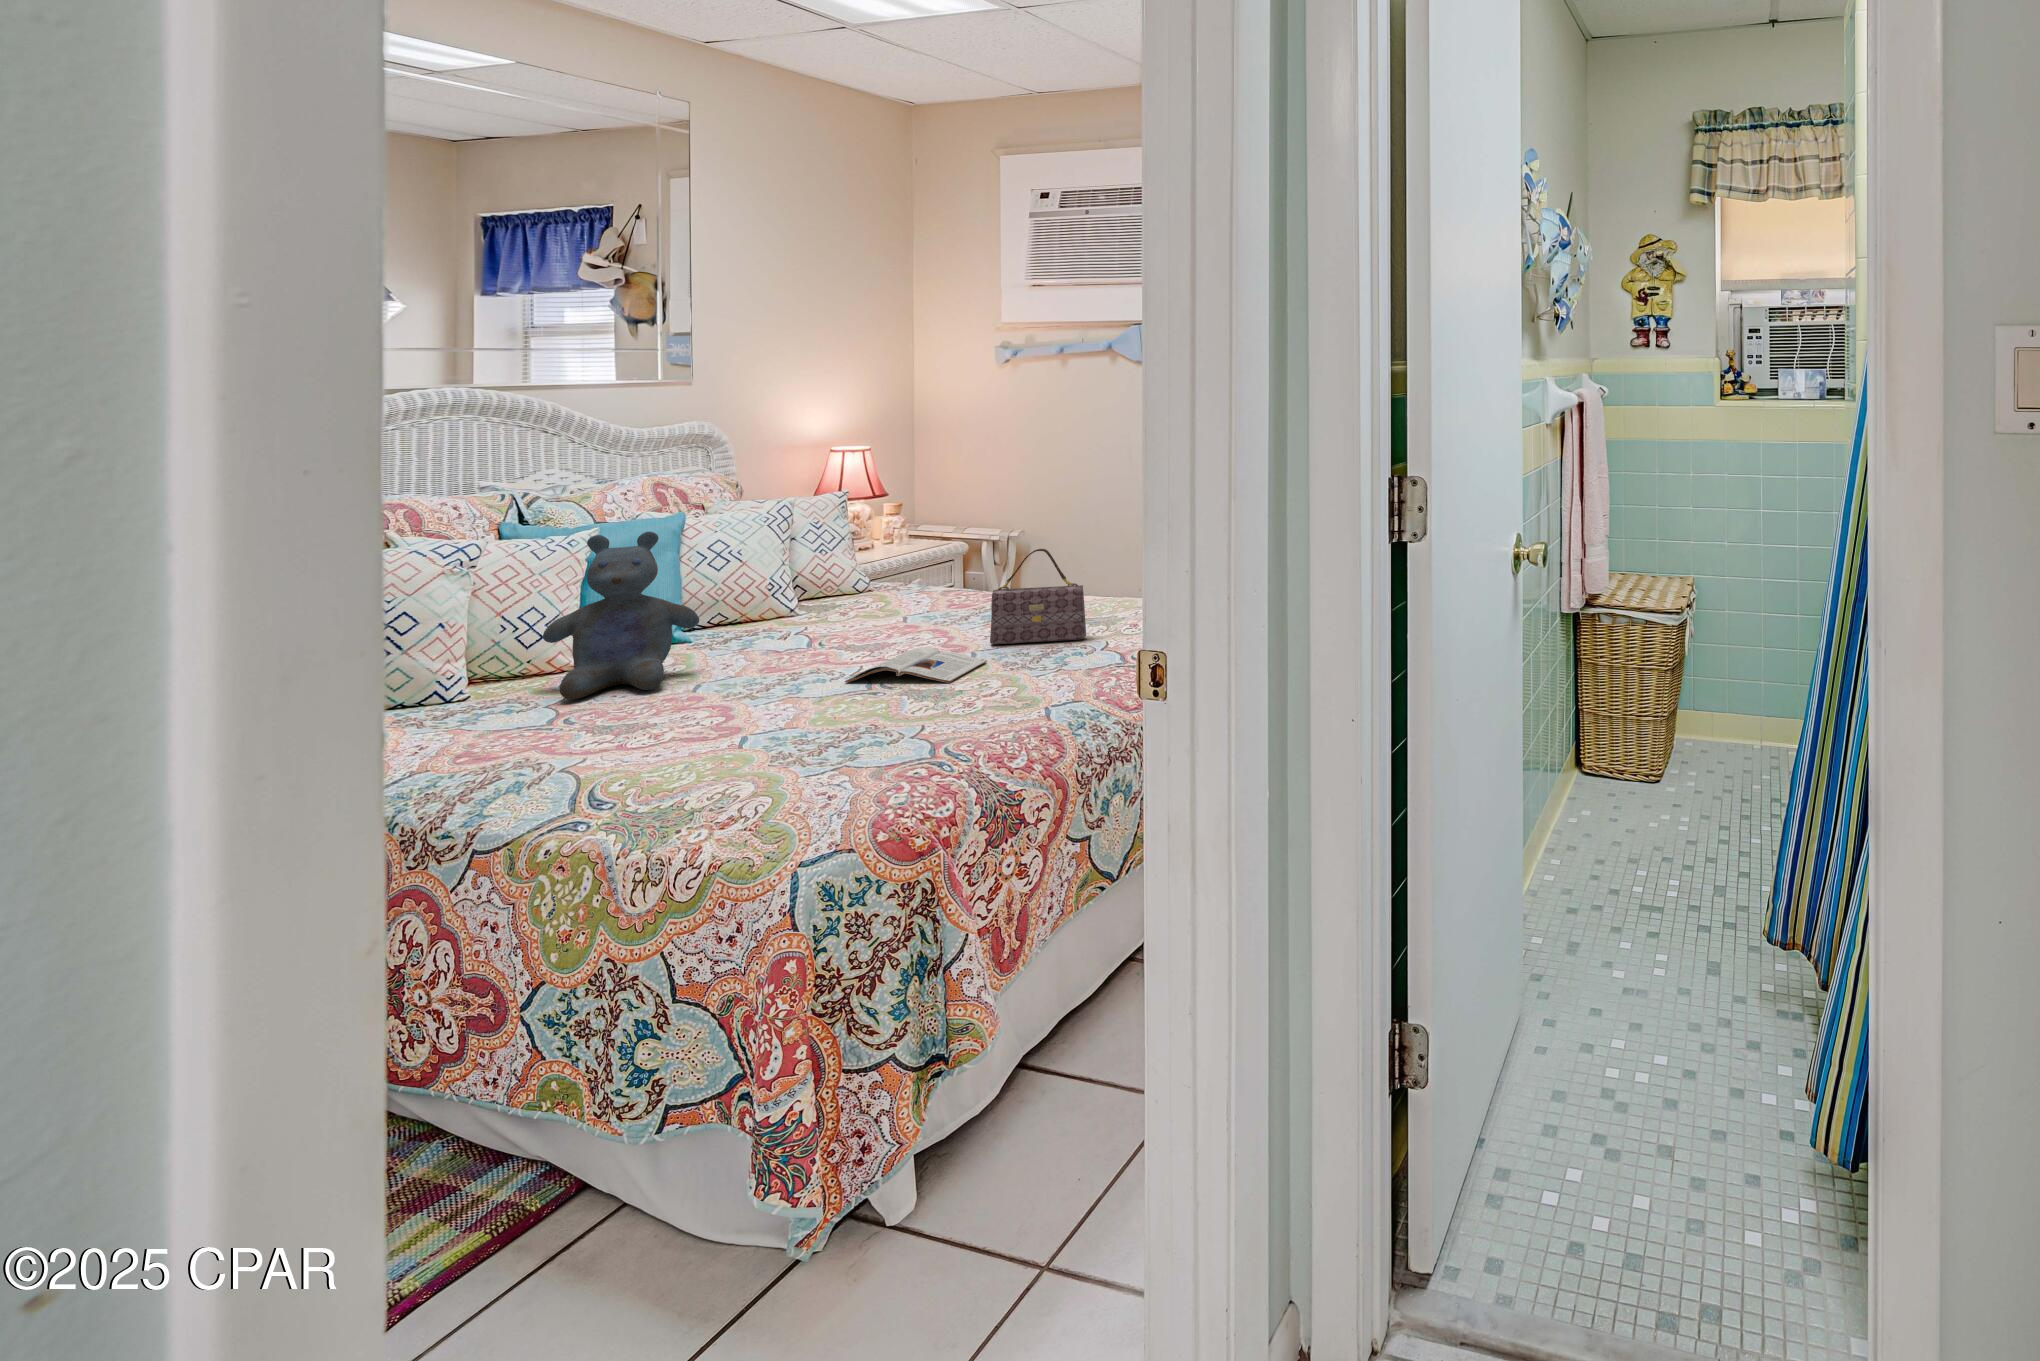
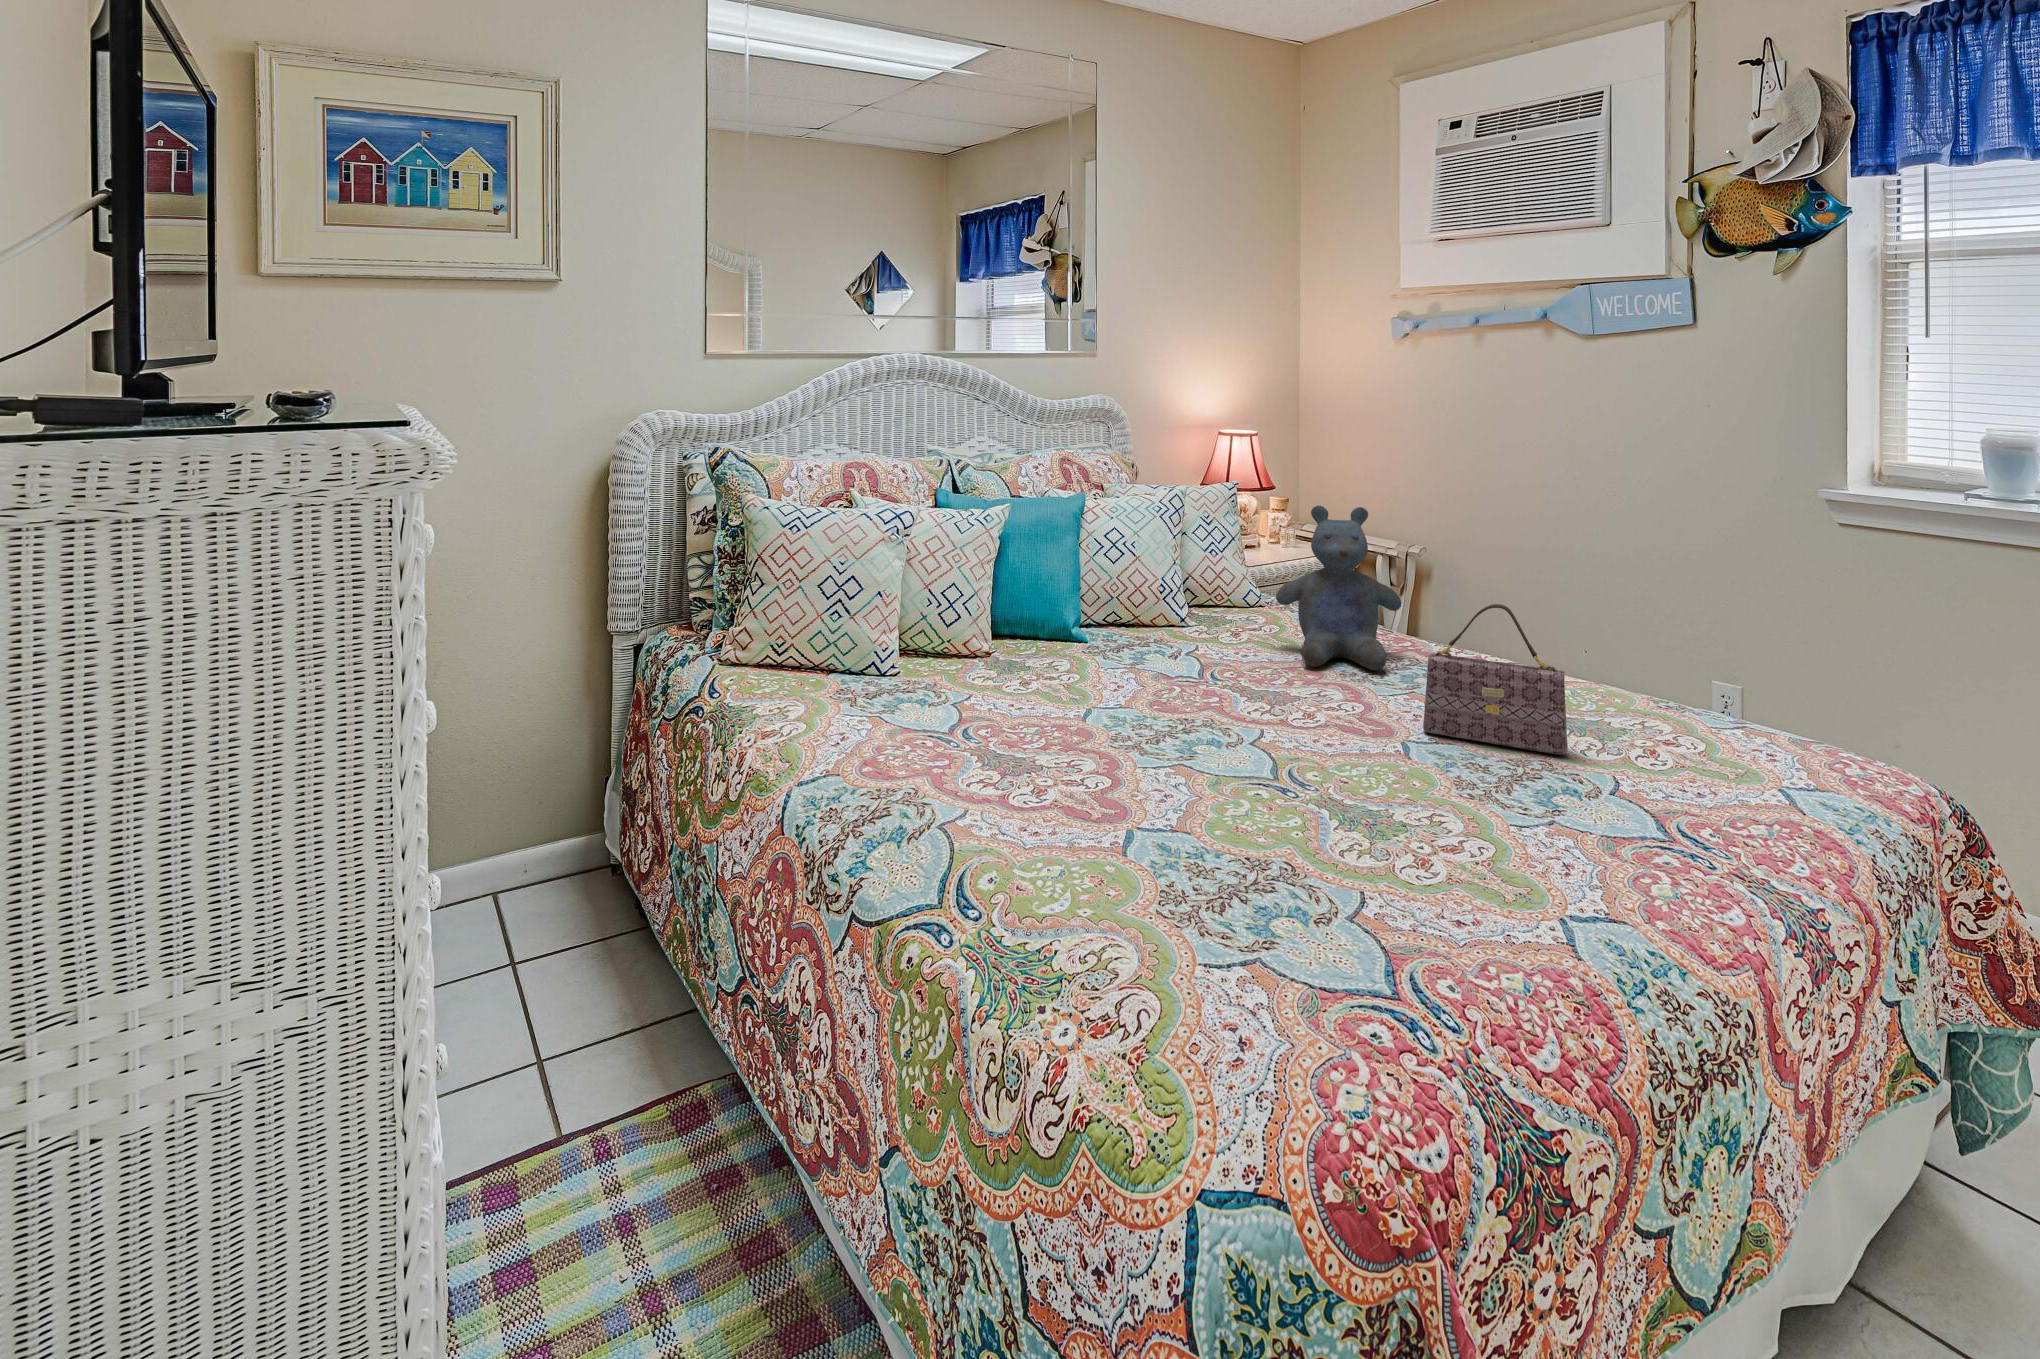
stuffed bear: present [543,532,699,700] -> present [1276,505,1401,670]
magazine: present [845,647,987,683] -> none [1244,723,1429,801]

